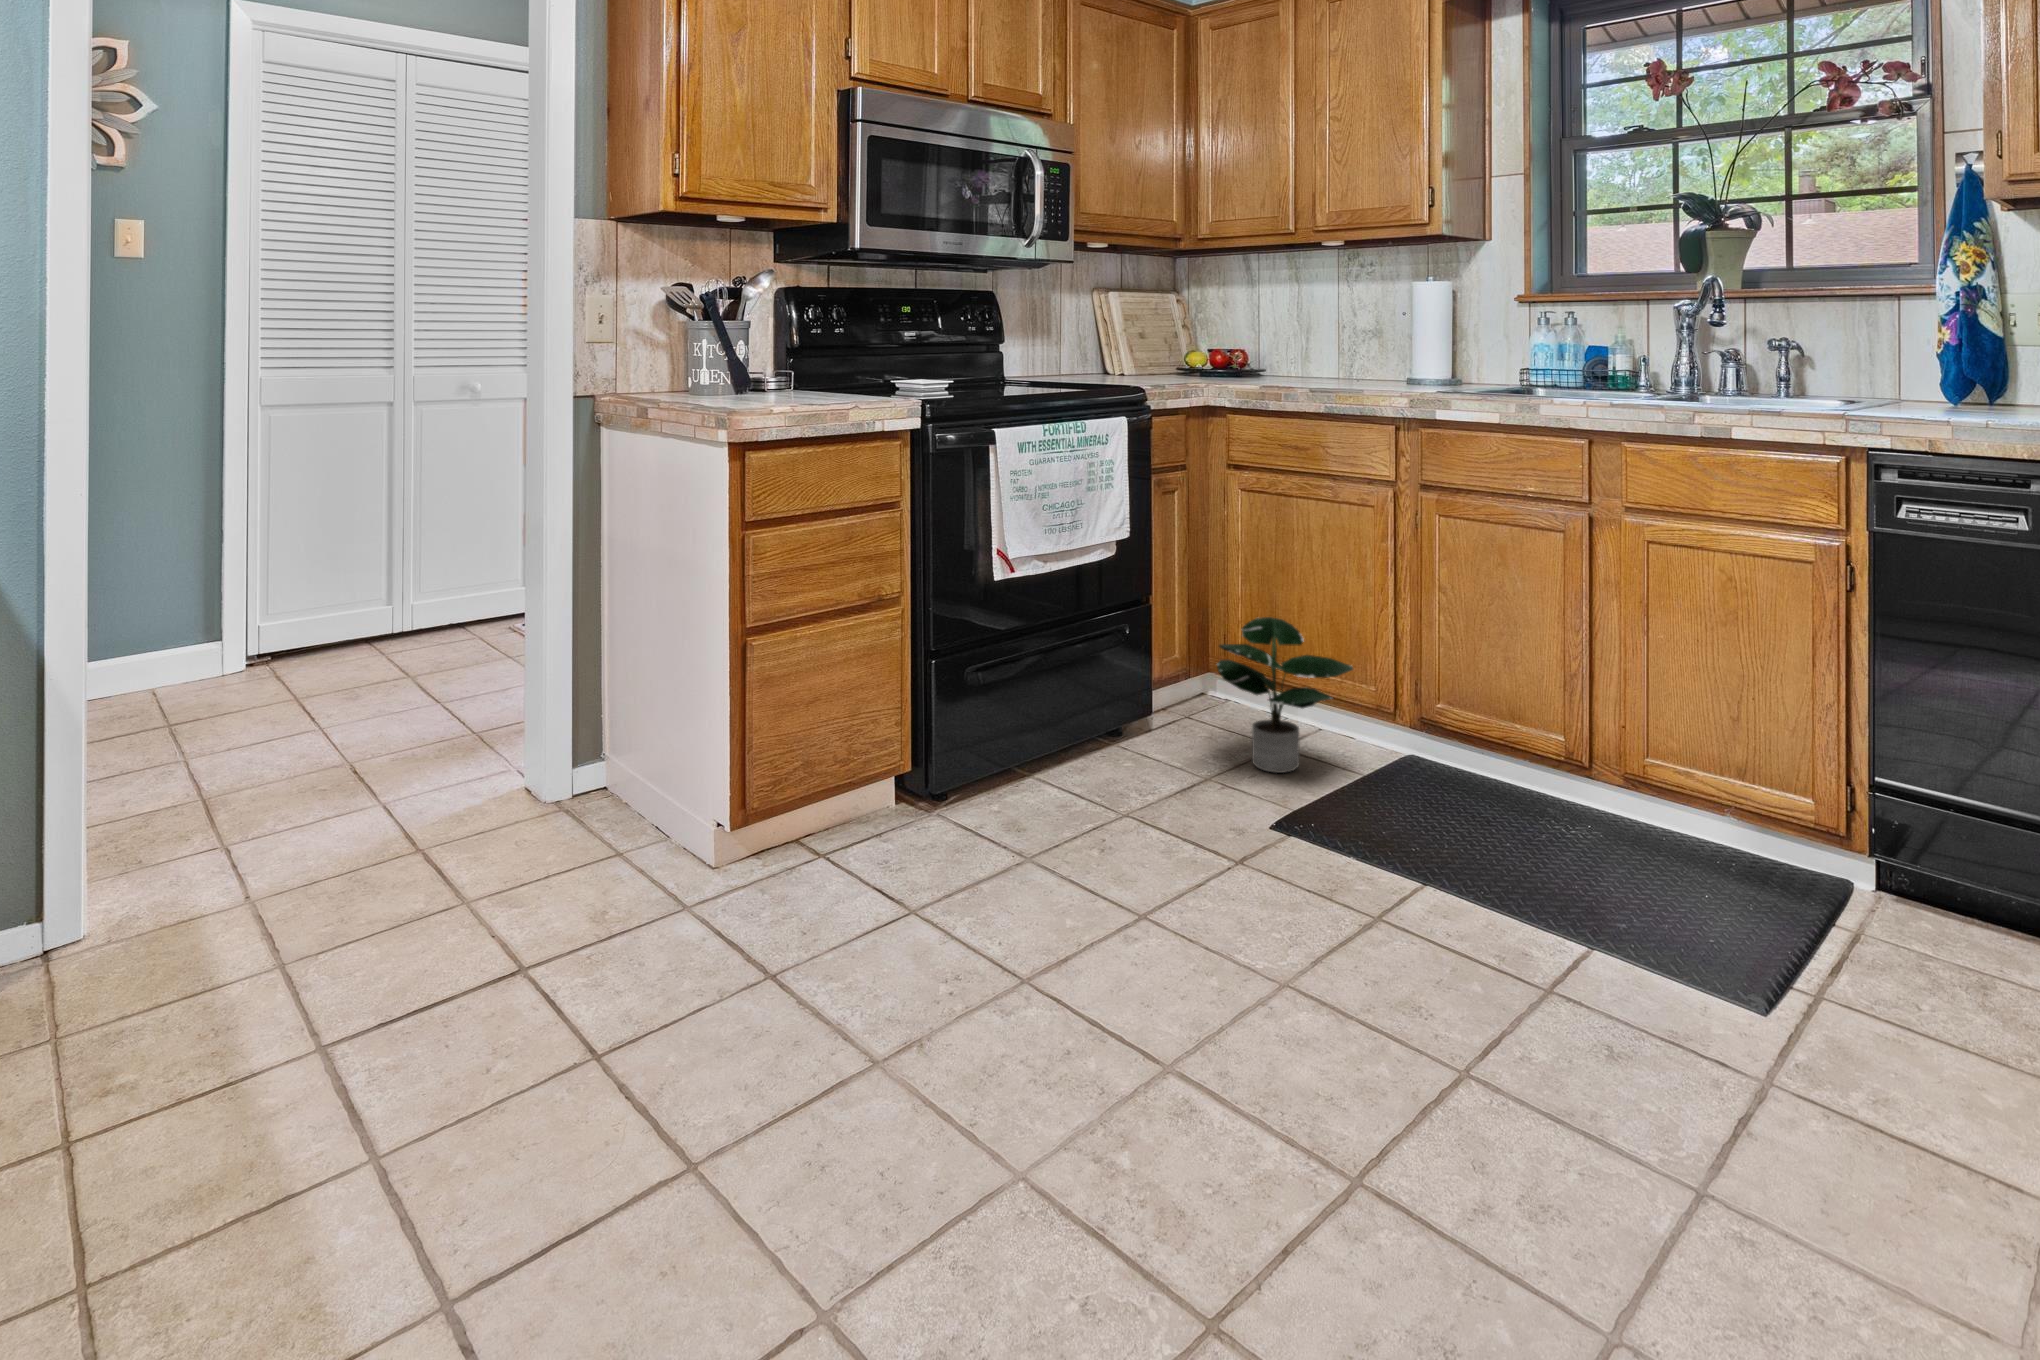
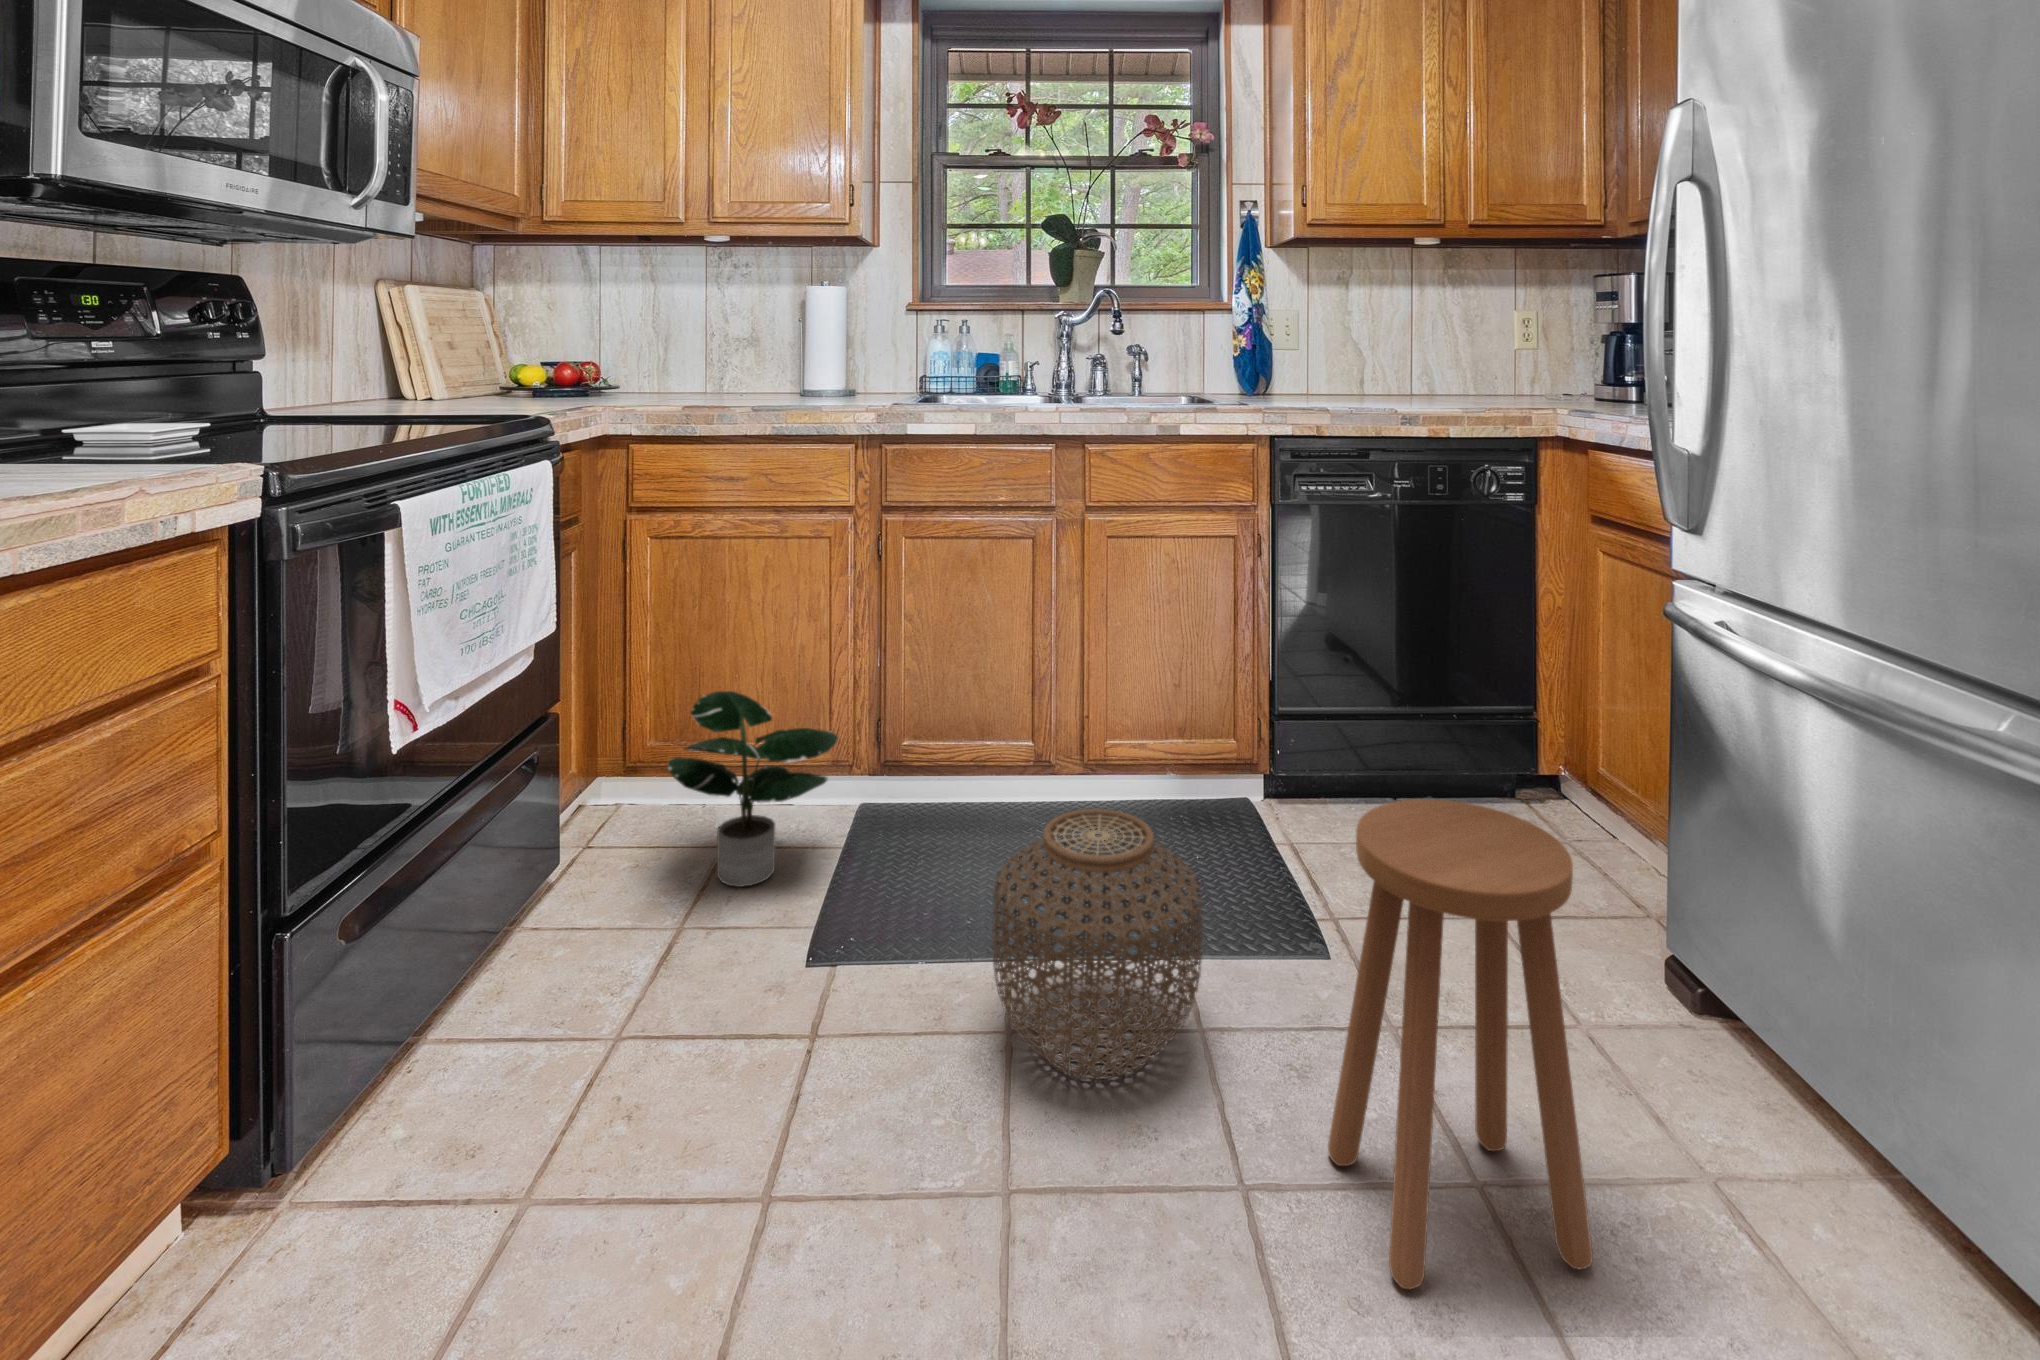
woven basket: none [1357,737,1554,967] -> present [992,809,1202,1080]
stool: none [1553,757,1798,1242] -> present [1328,799,1593,1289]

